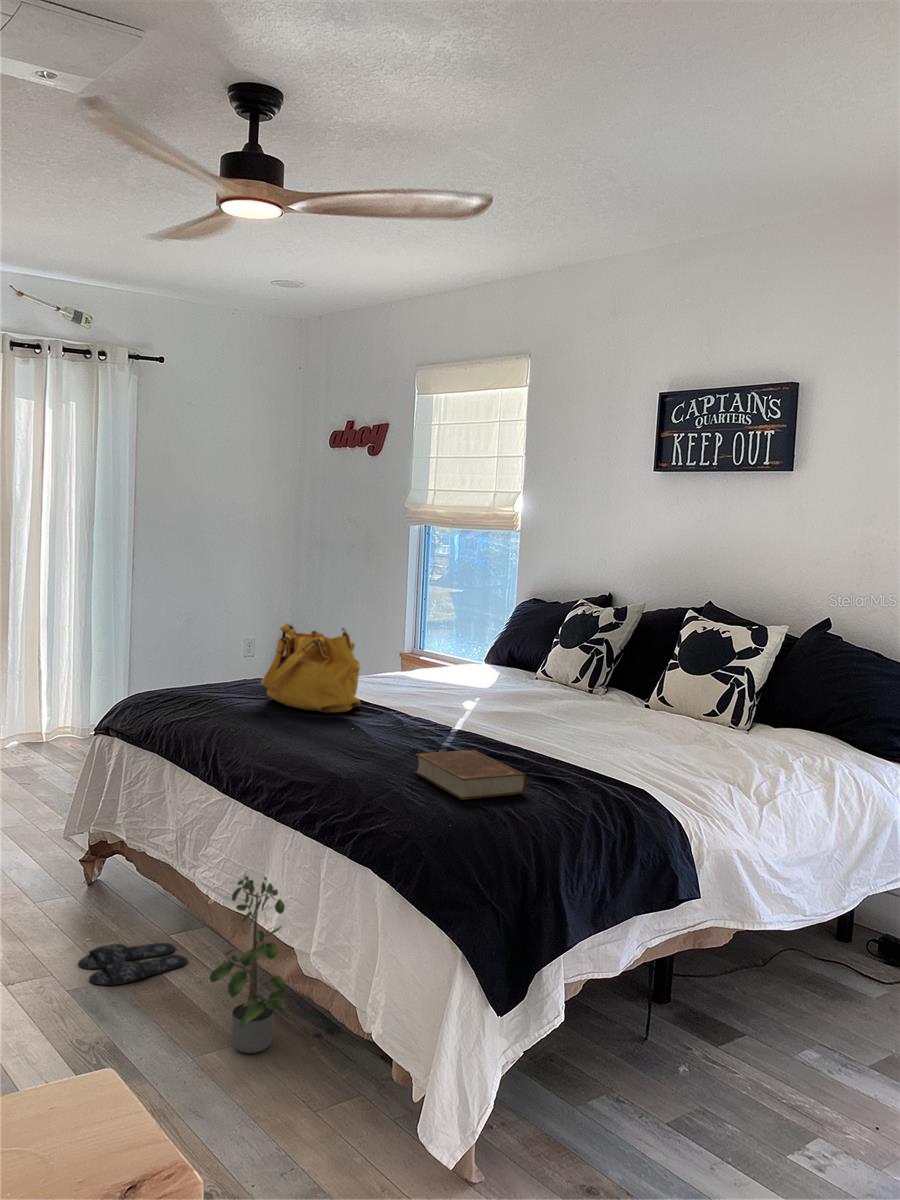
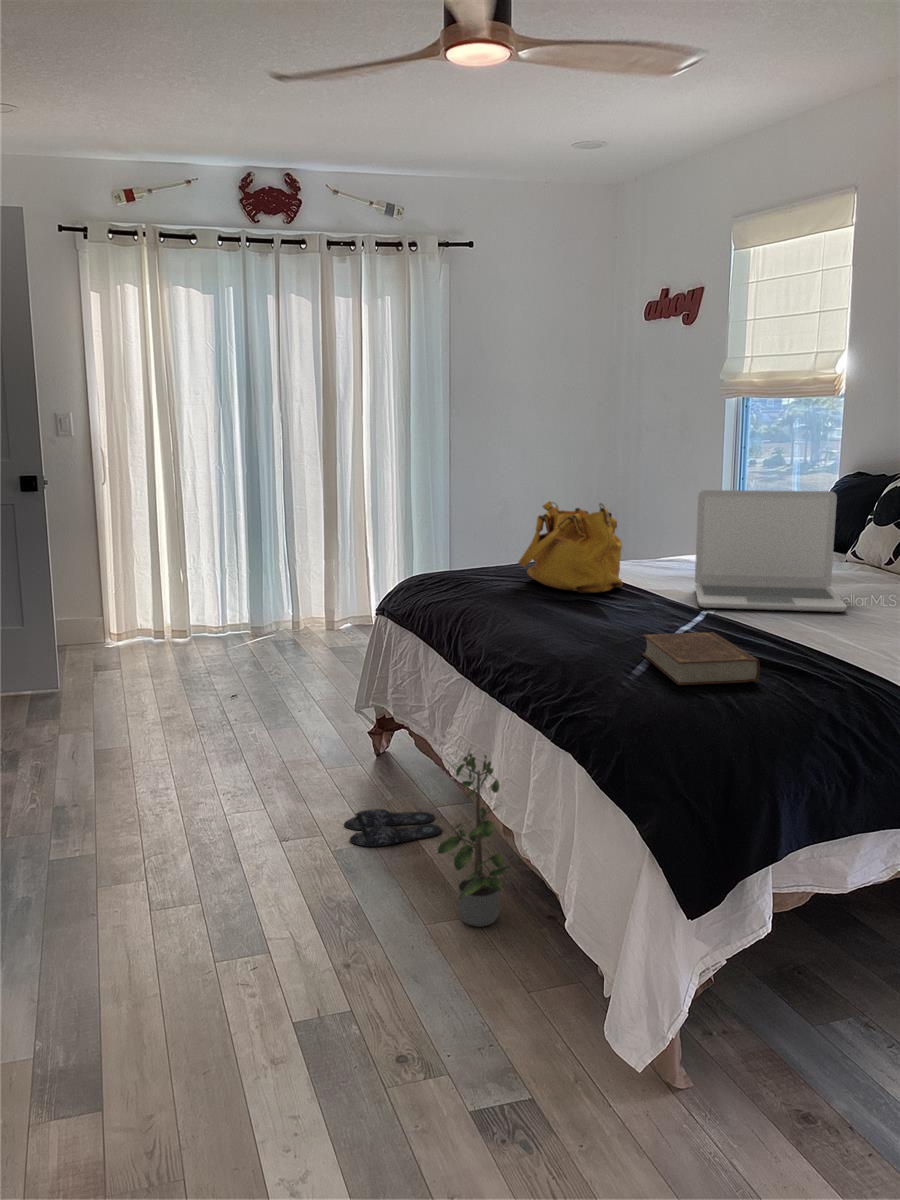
laptop: none [426,618,562,728] -> present [695,490,847,612]

